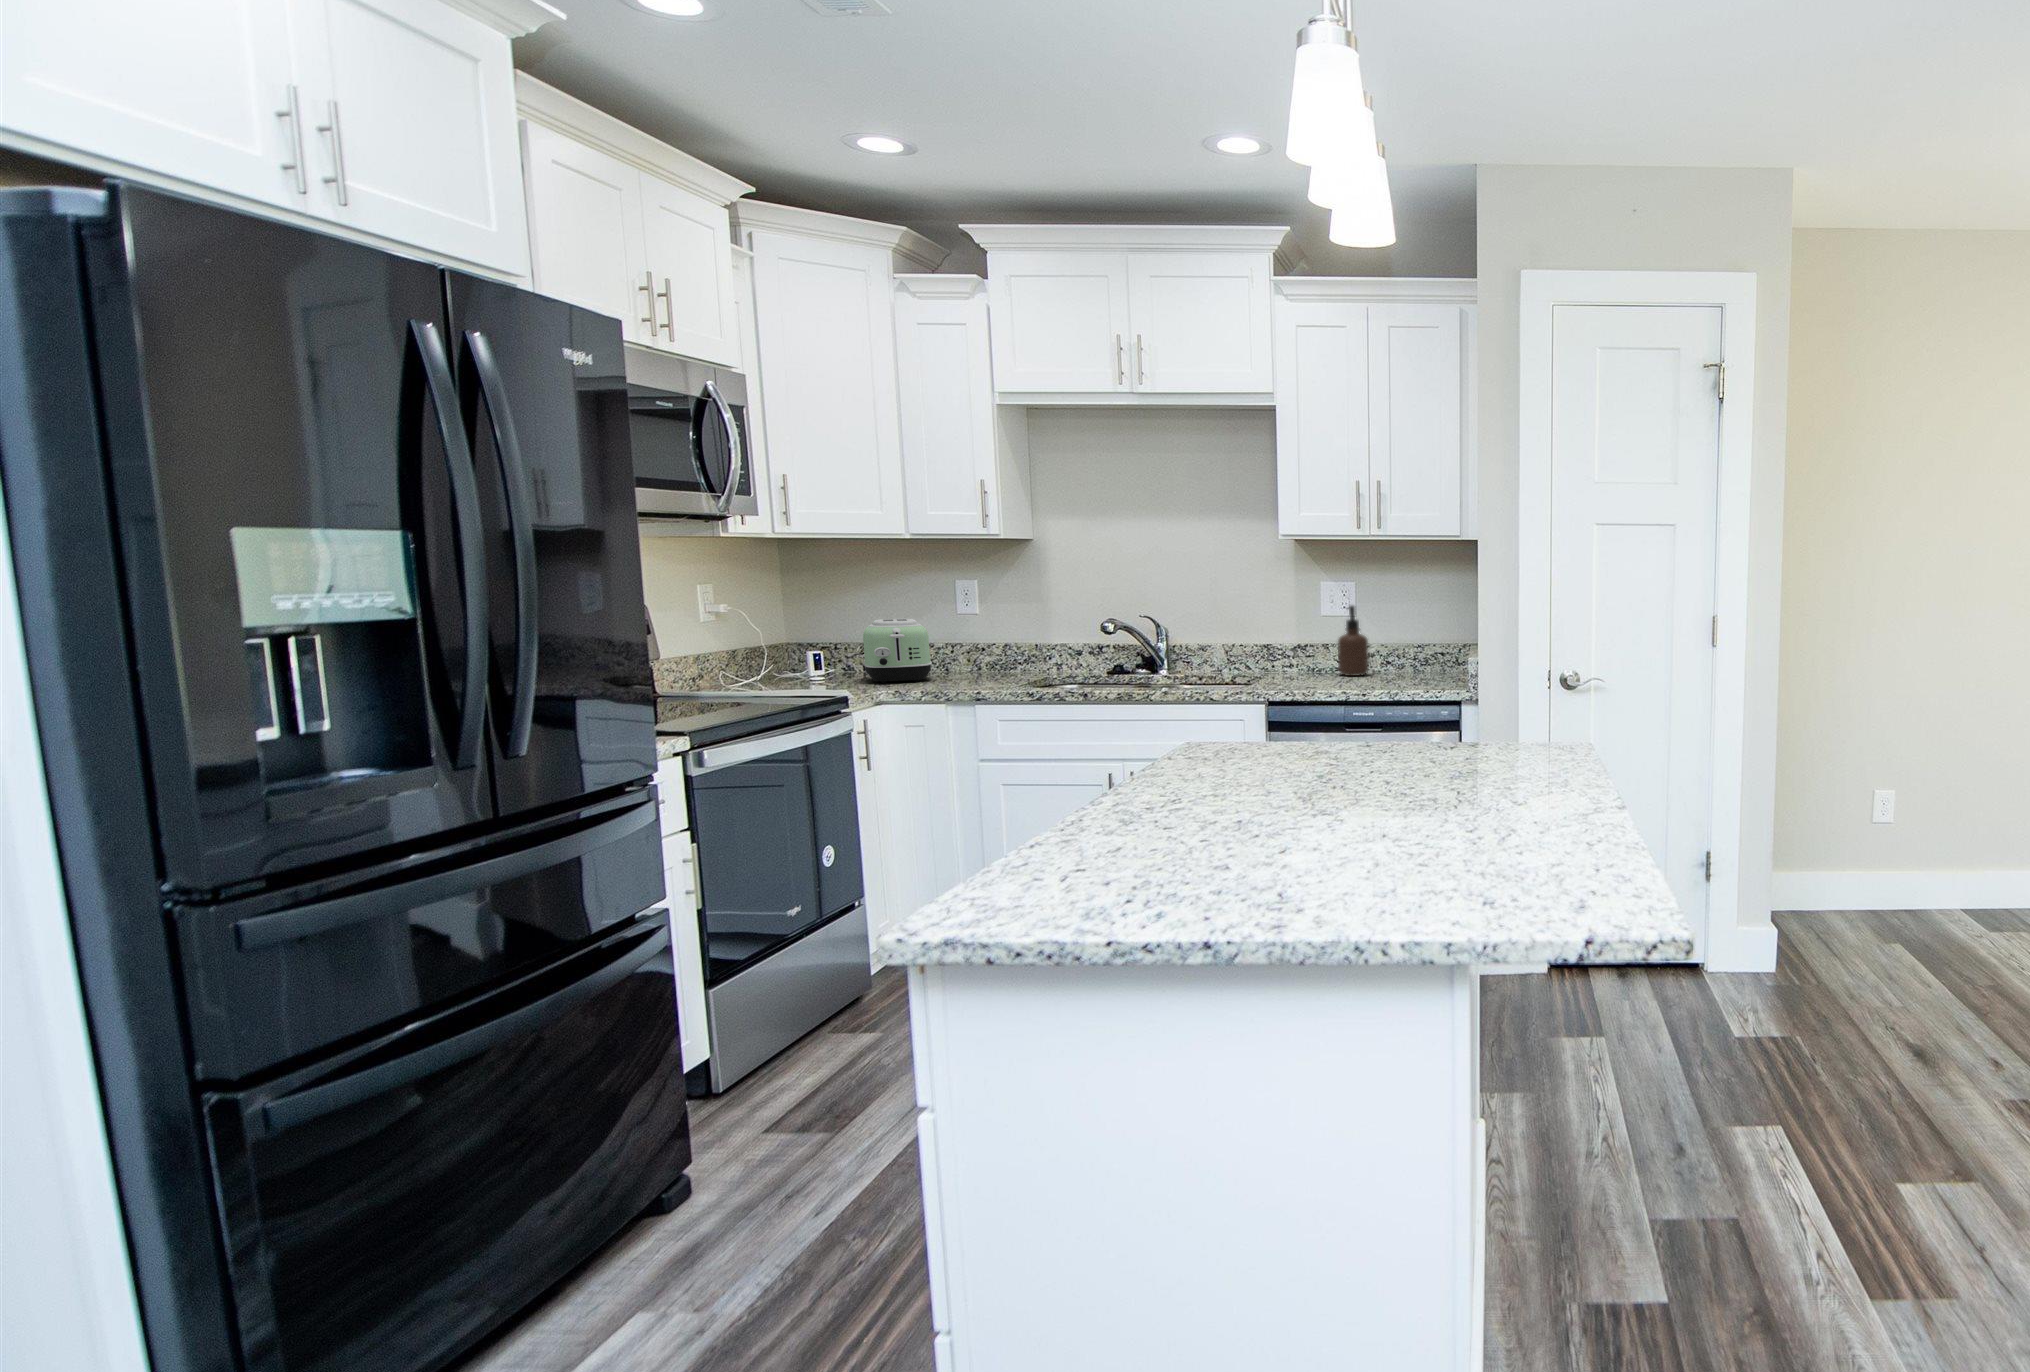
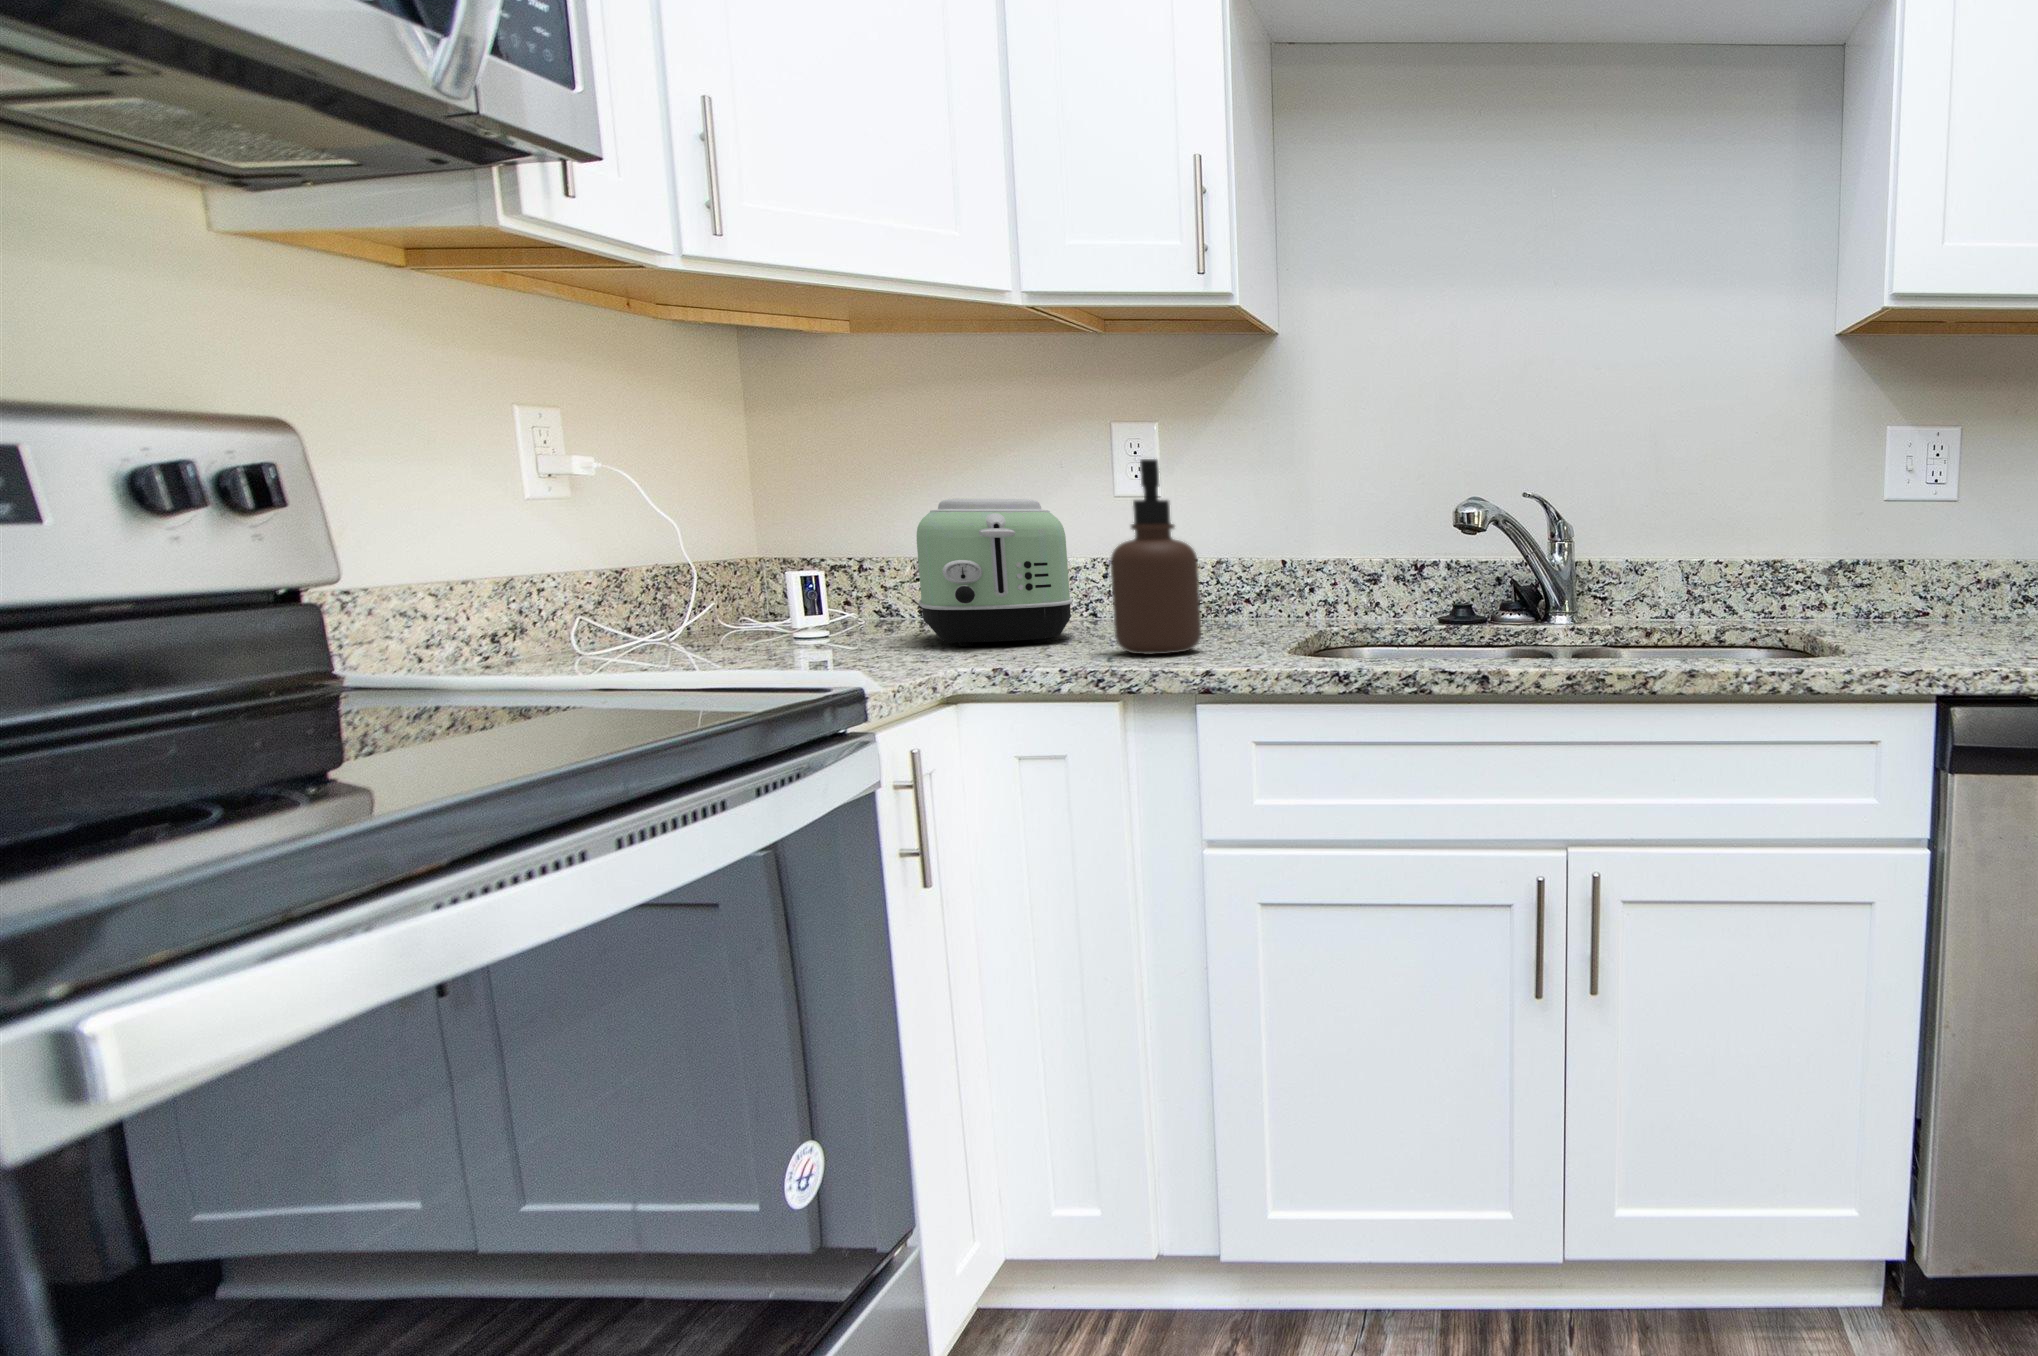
soap dispenser: present [1338,605,1369,676] -> present [1111,459,1201,654]

